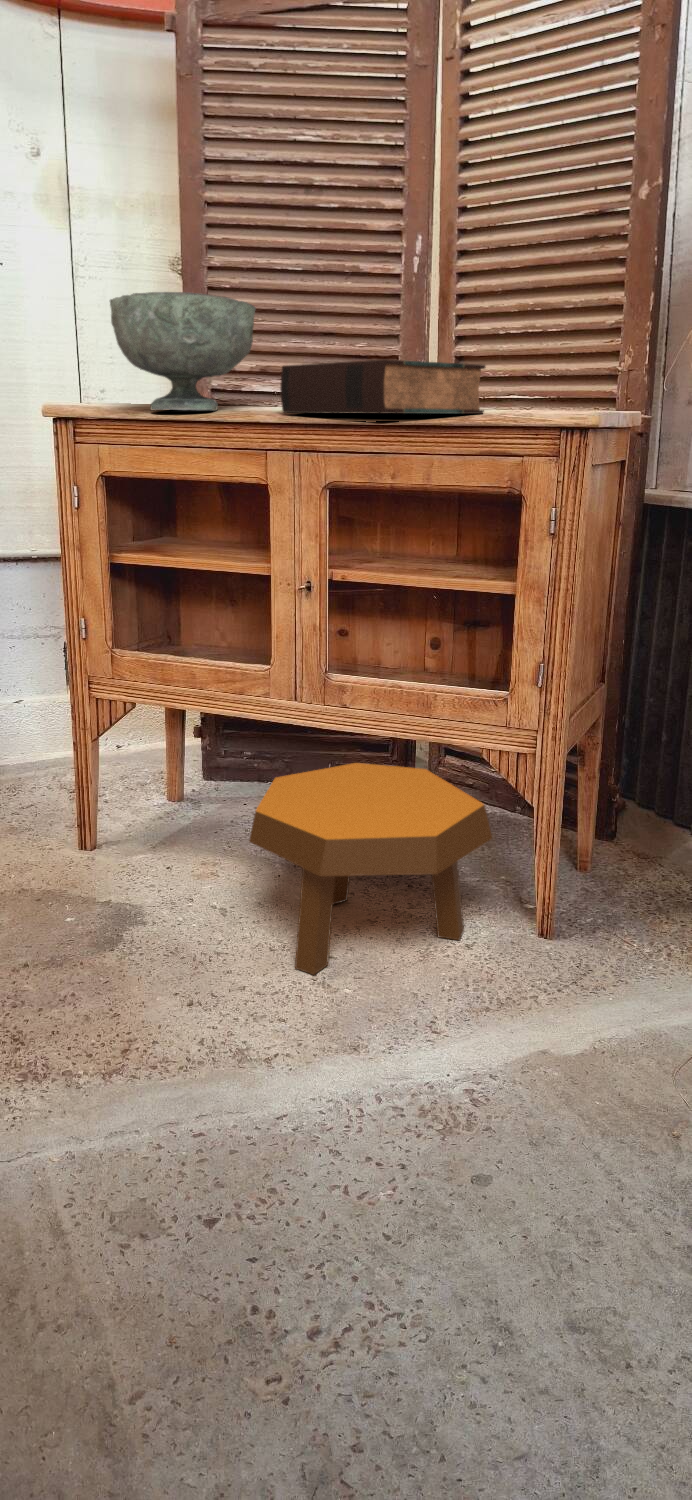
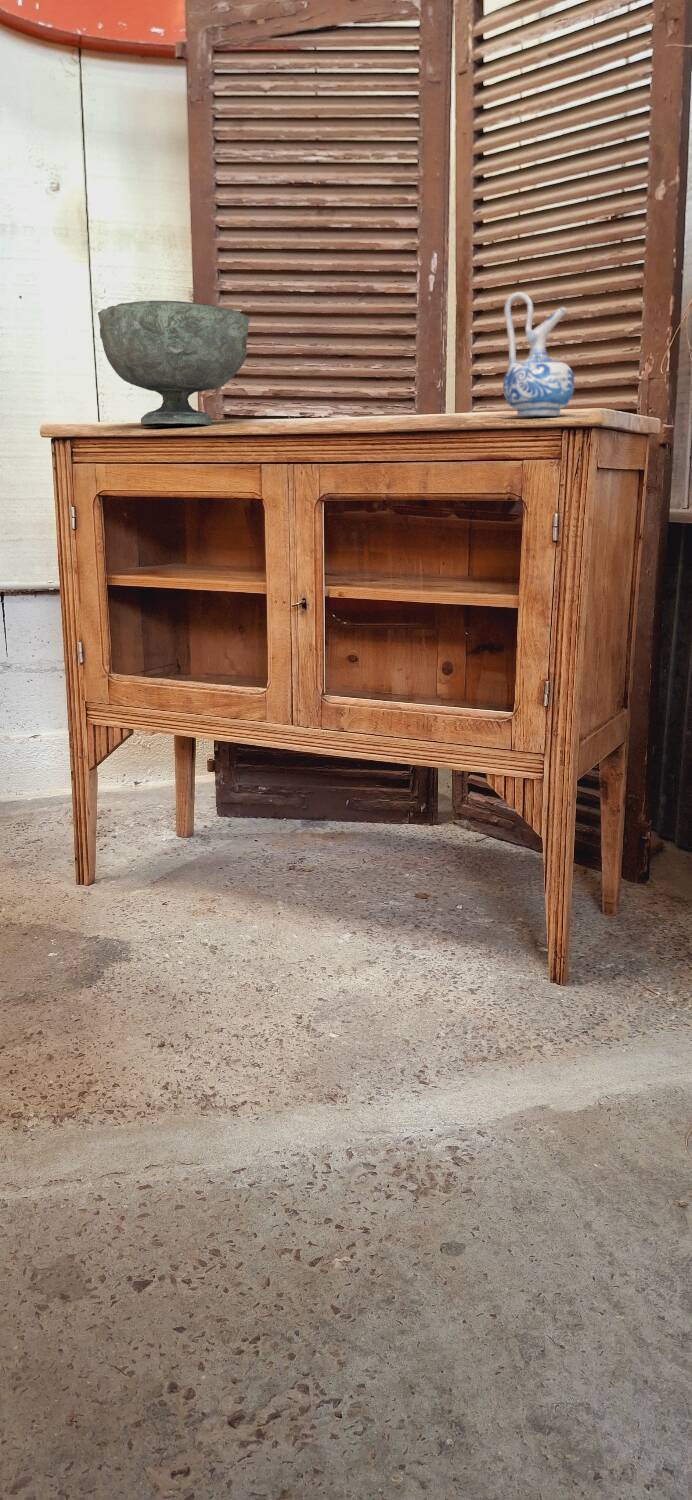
ceramic pitcher: none [508,299,574,416] -> present [503,292,574,417]
book: present [280,359,486,414] -> none [270,358,483,426]
footstool: present [249,763,492,975] -> none [234,795,498,1020]

